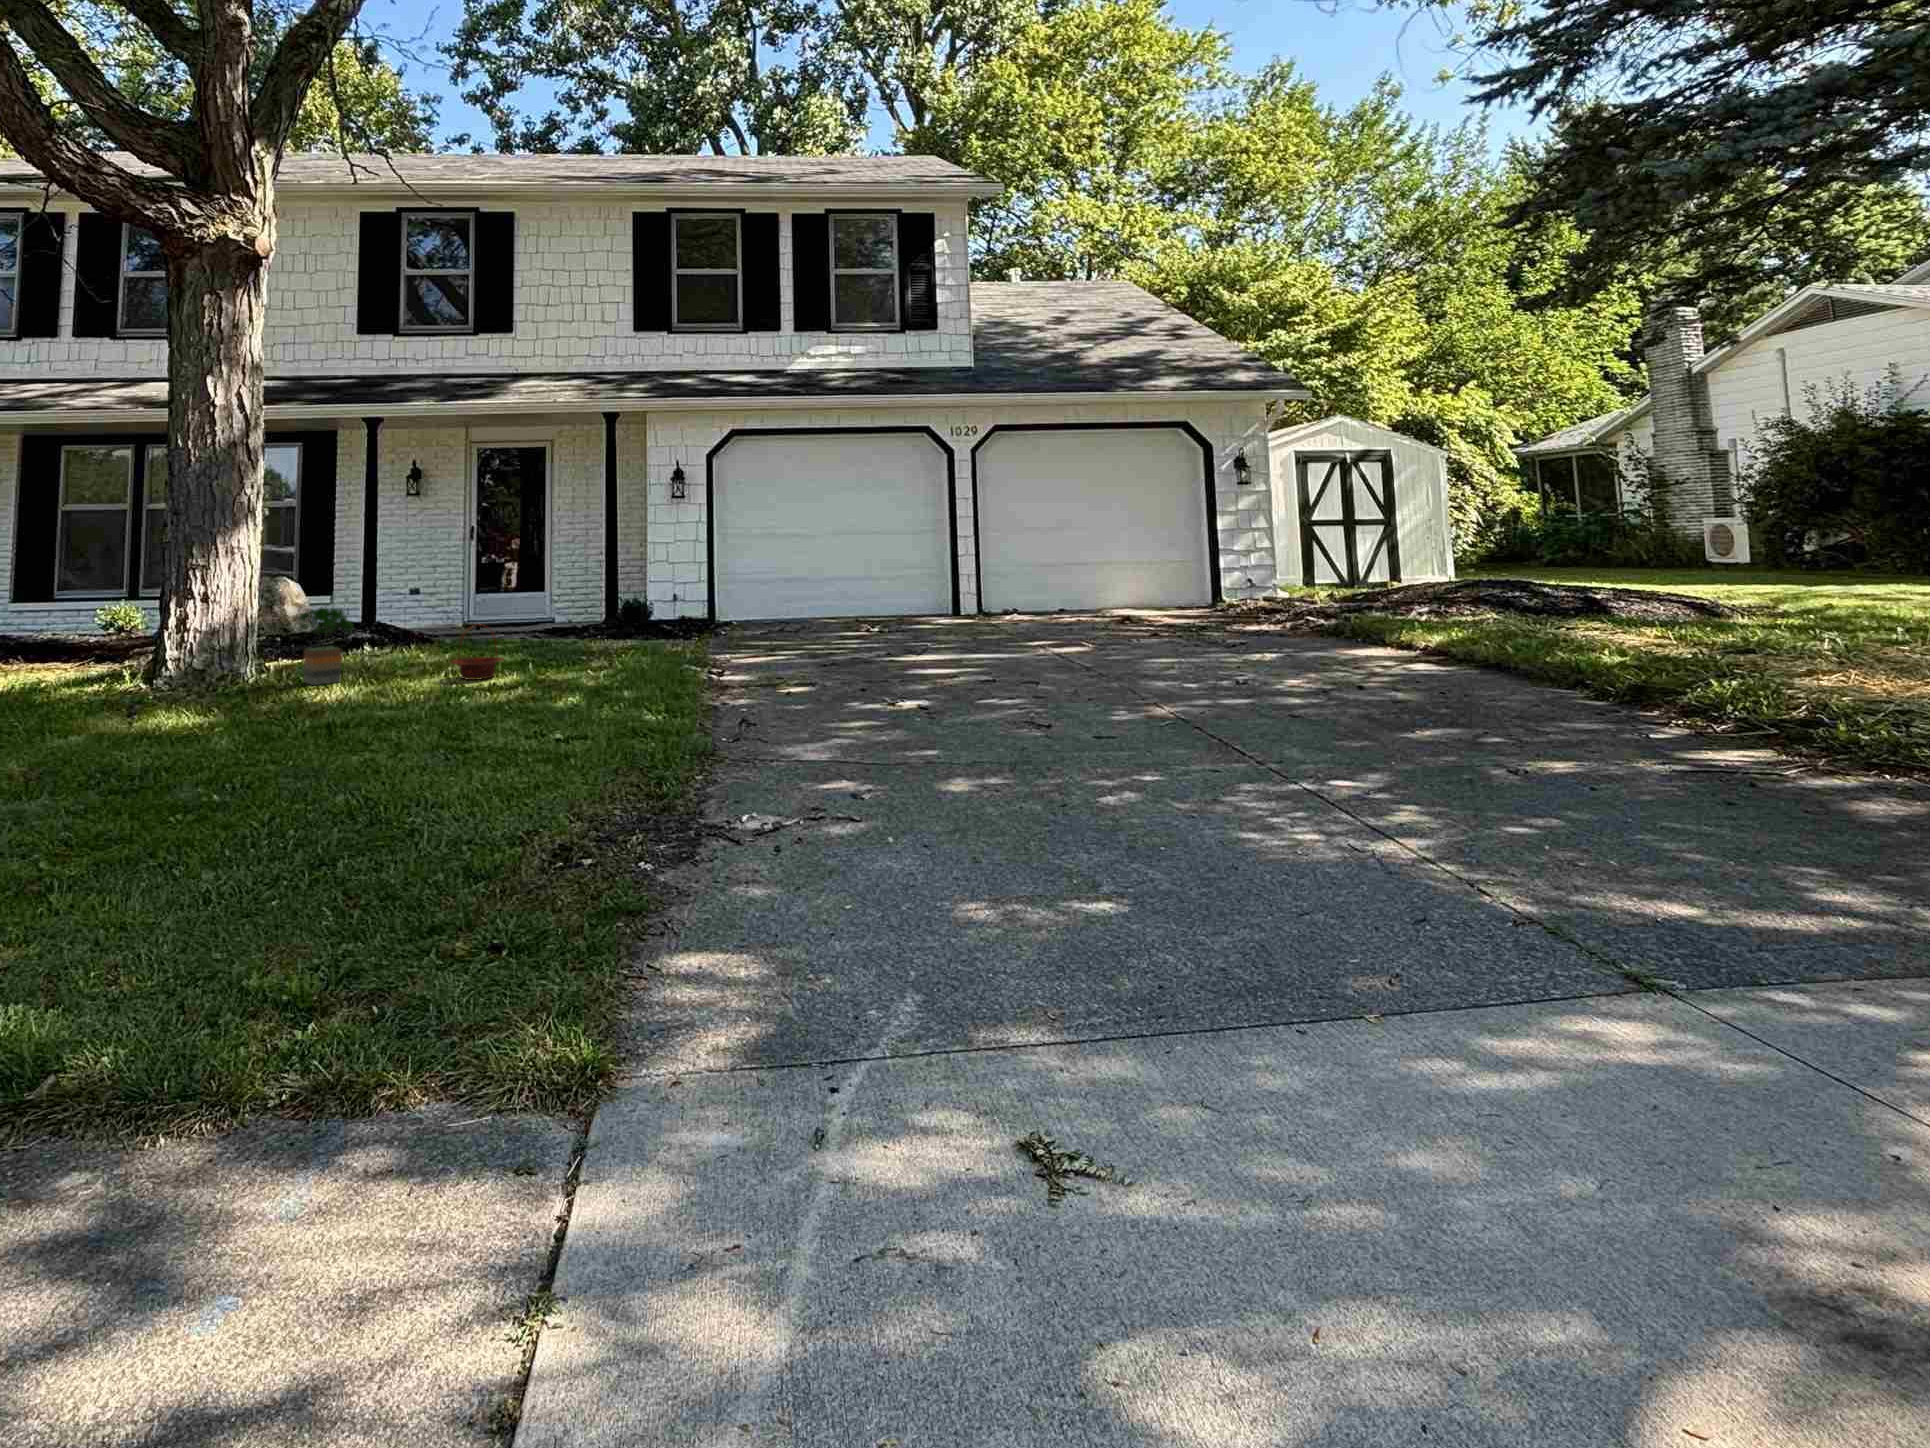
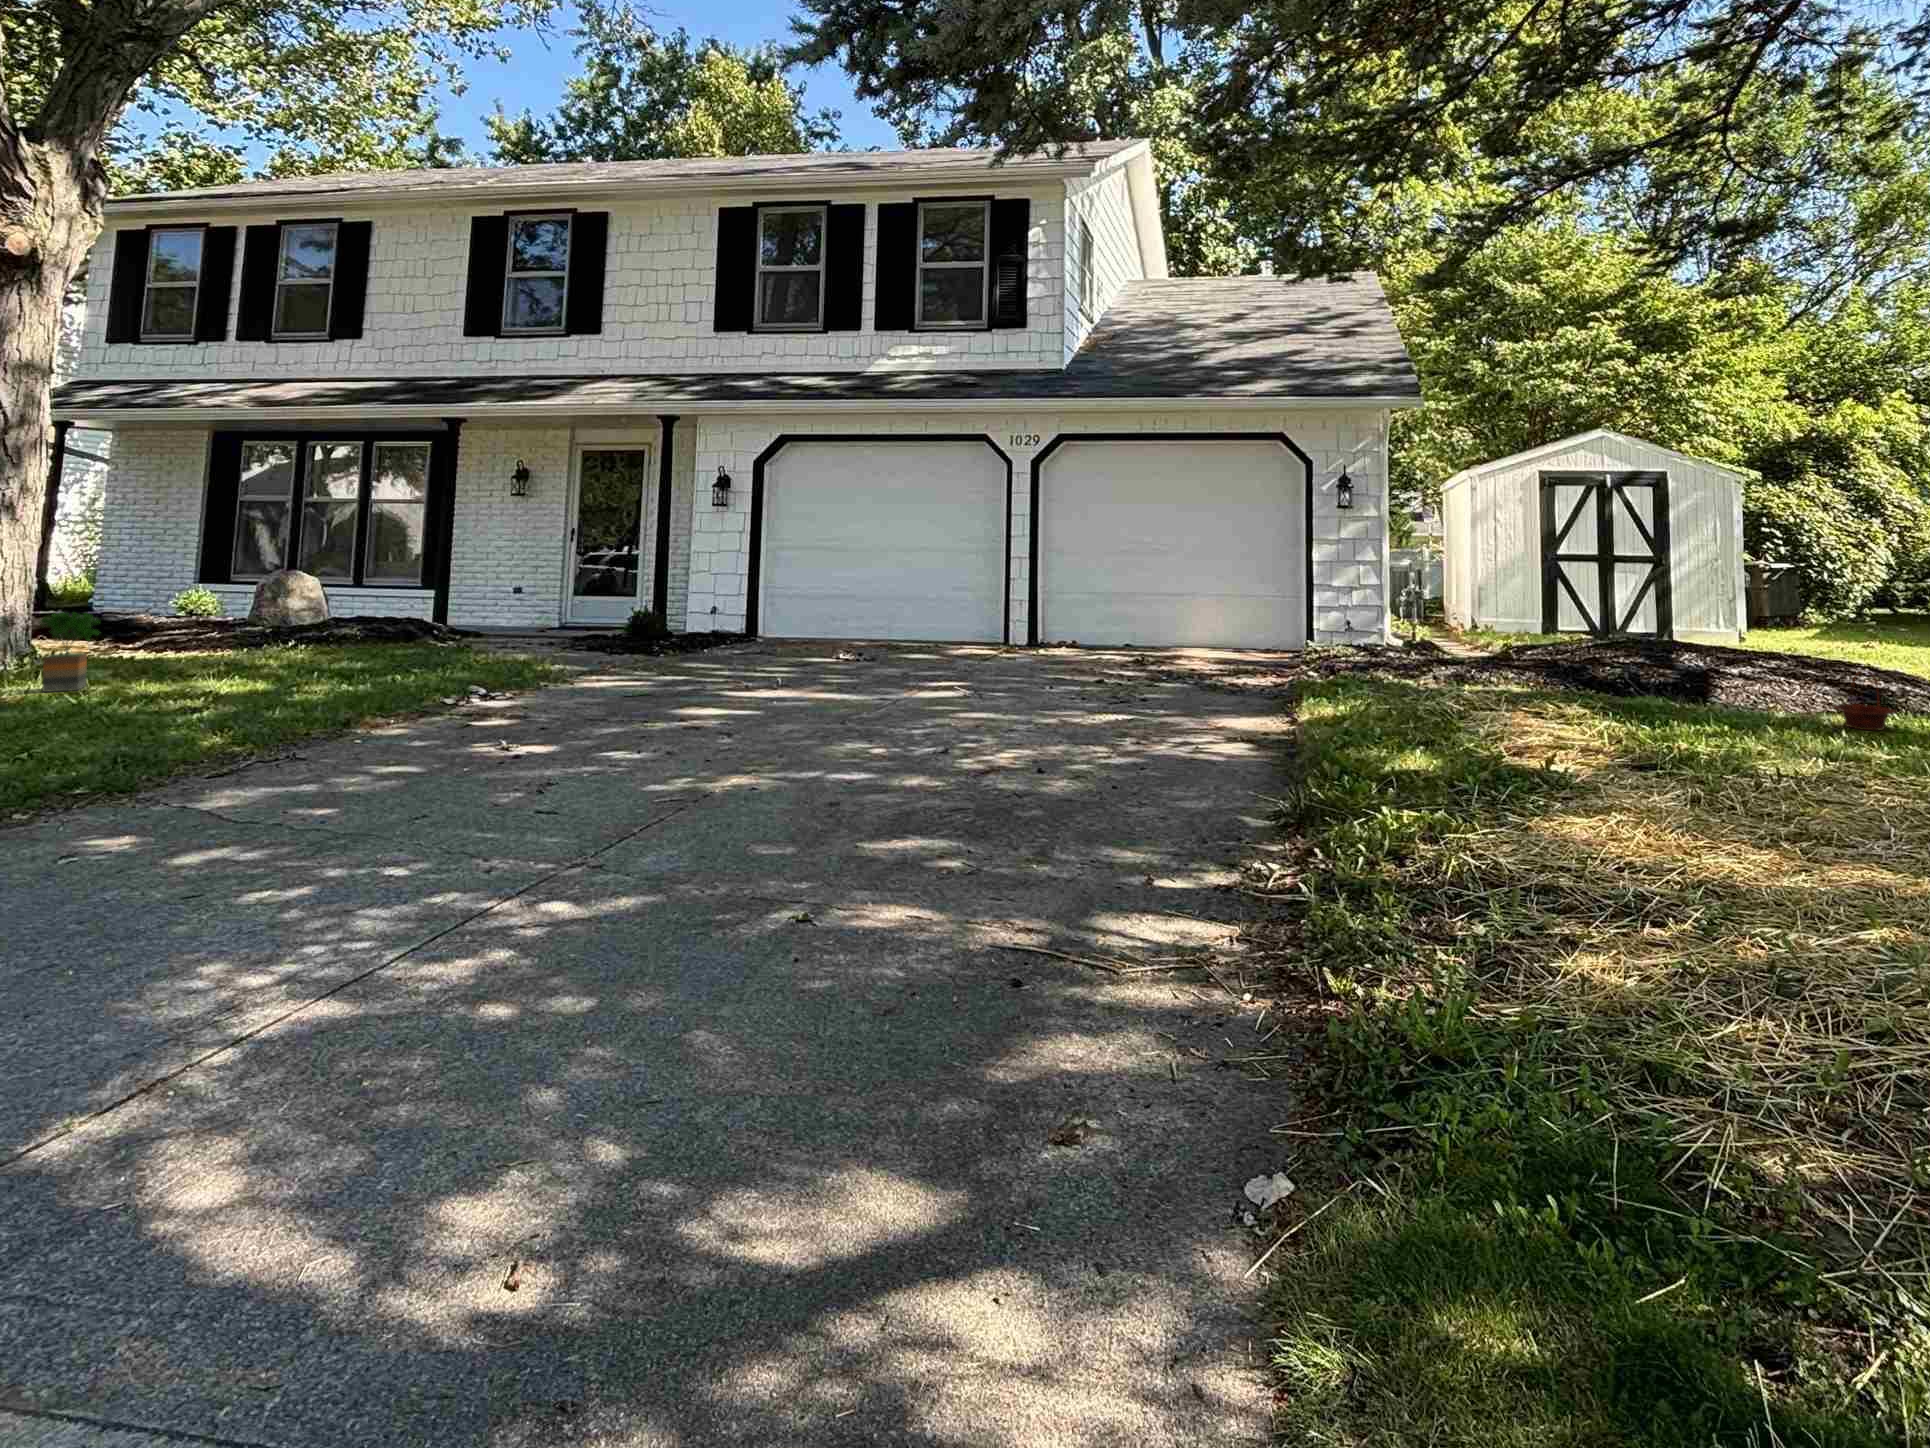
basket: present [451,625,503,680] -> present [1833,671,1898,730]

